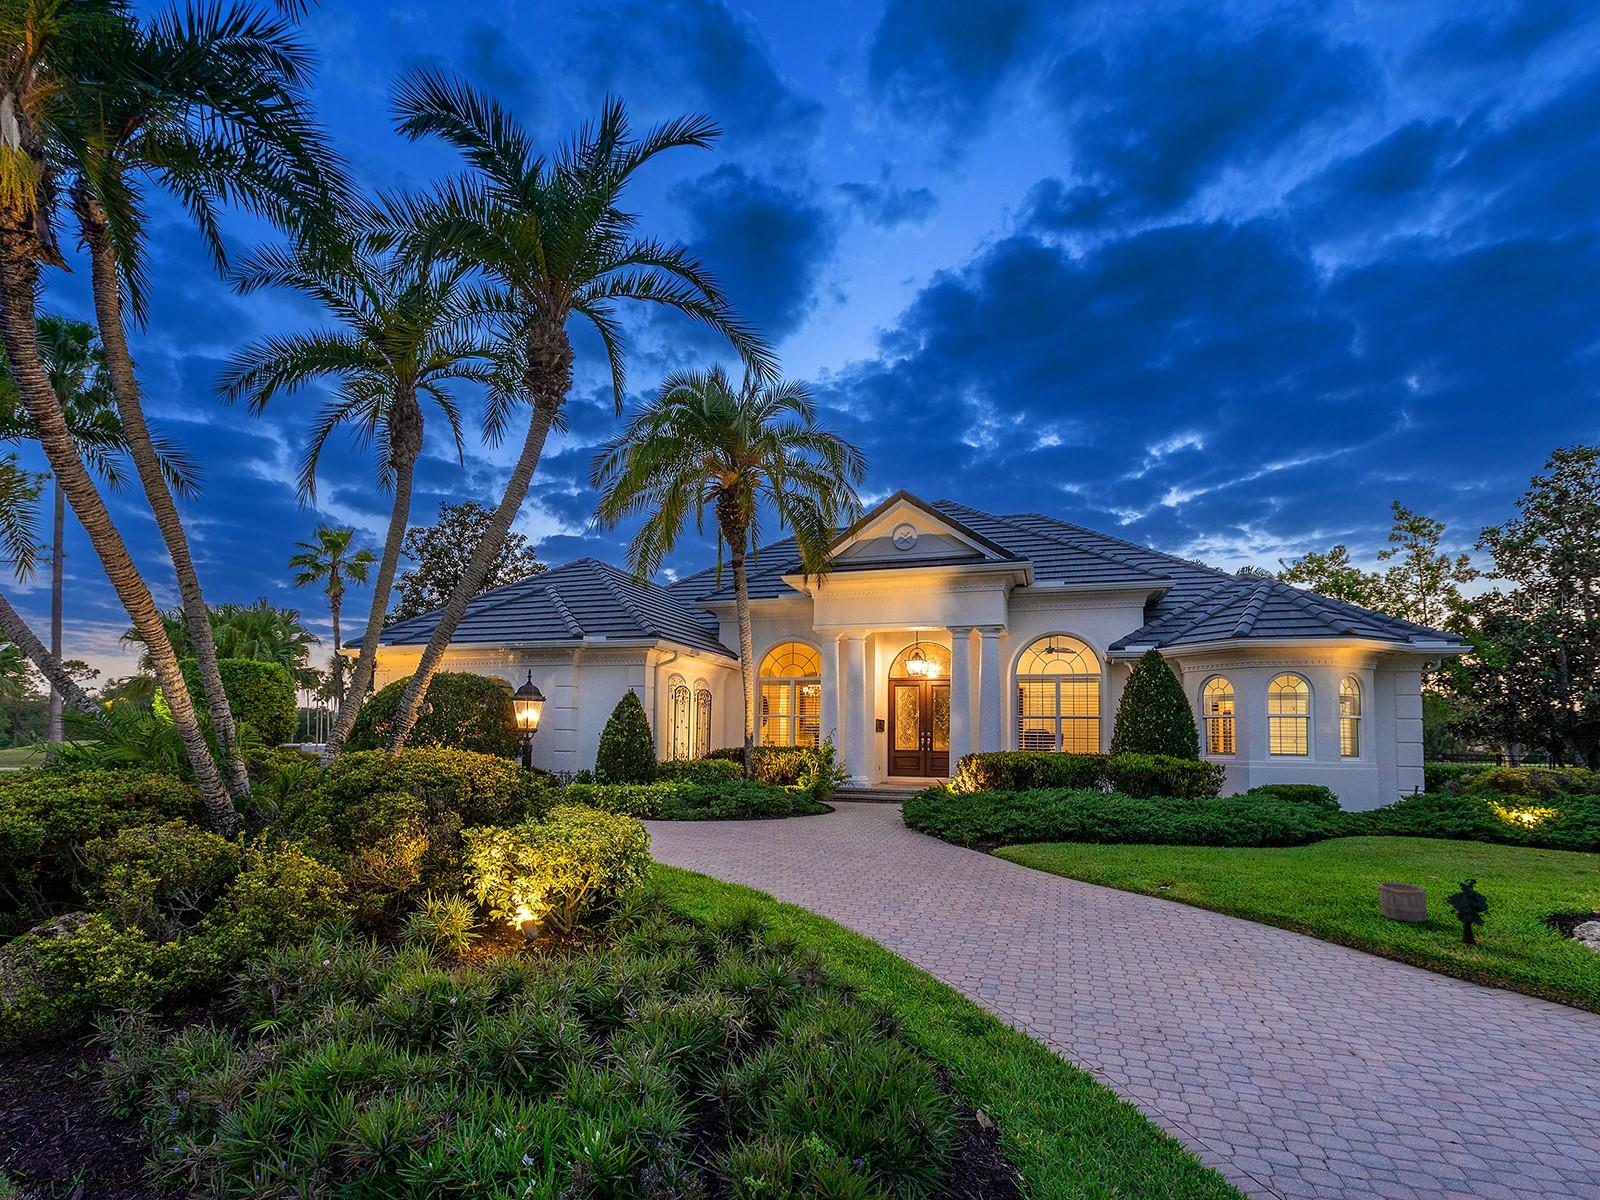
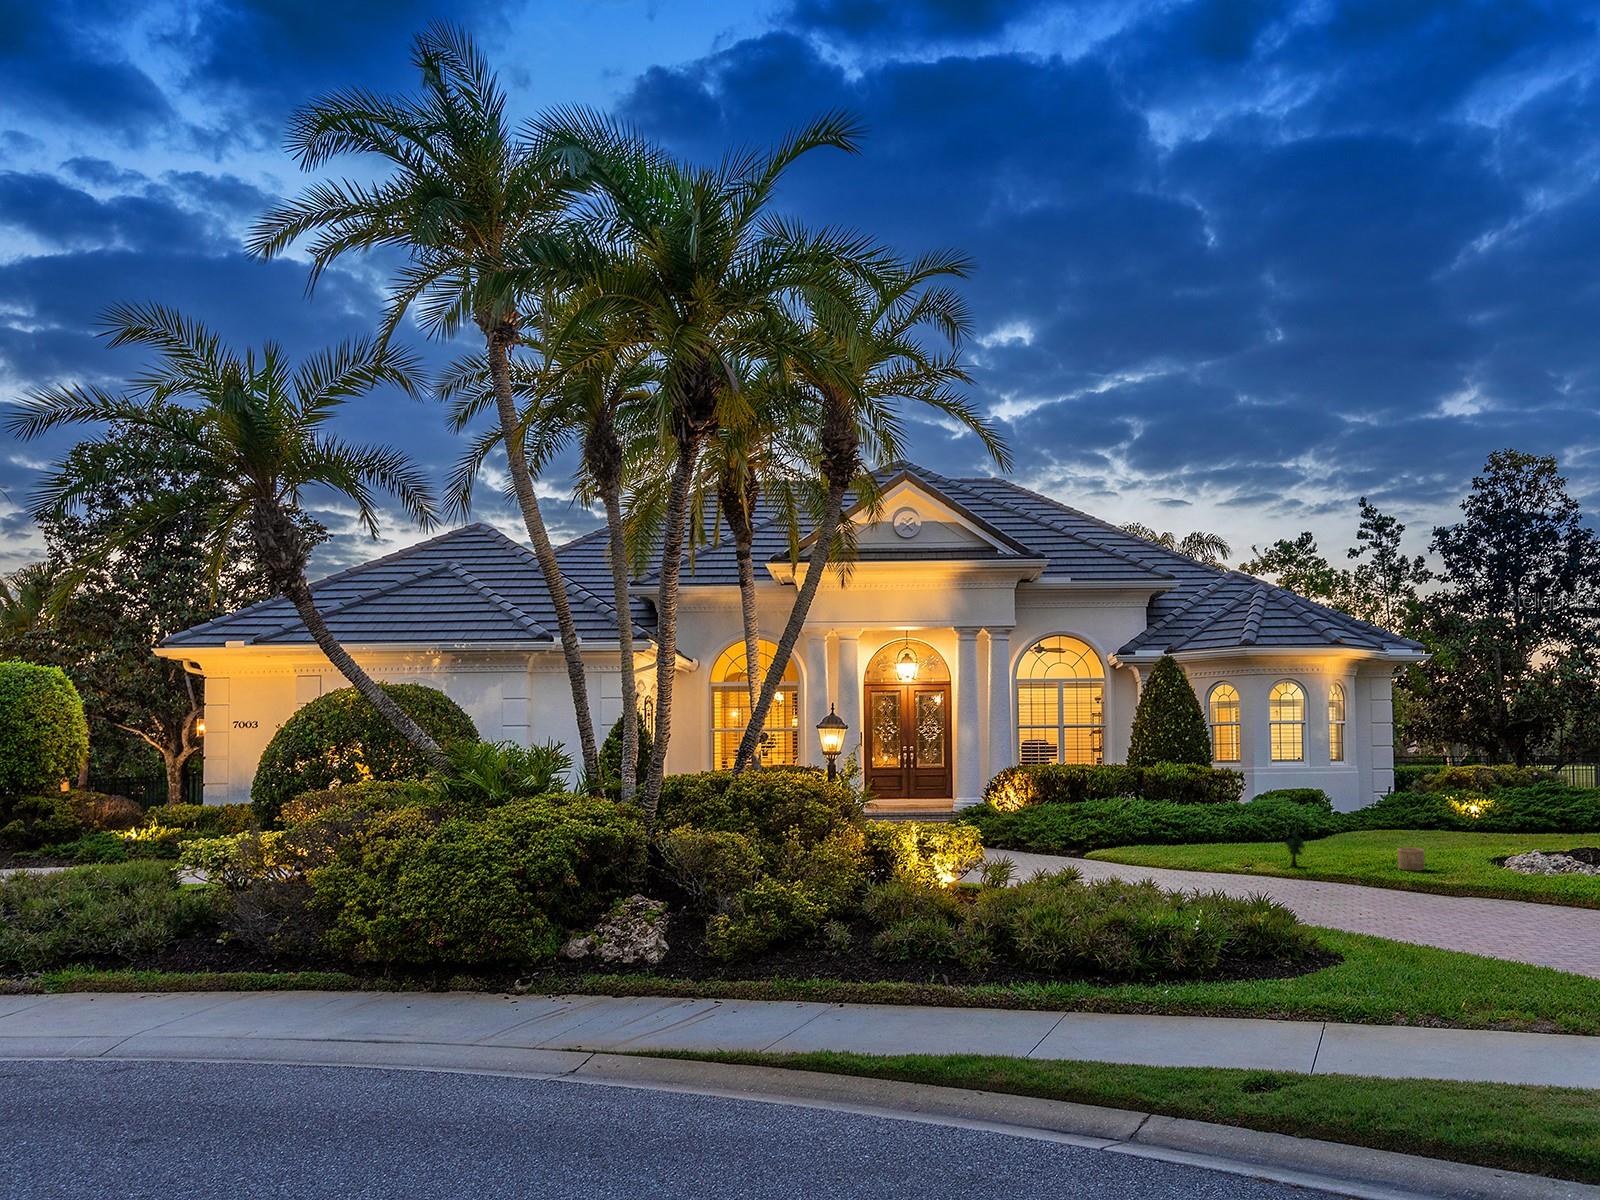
decorative plant: present [1443,879,1491,944] -> present [1285,830,1305,866]

